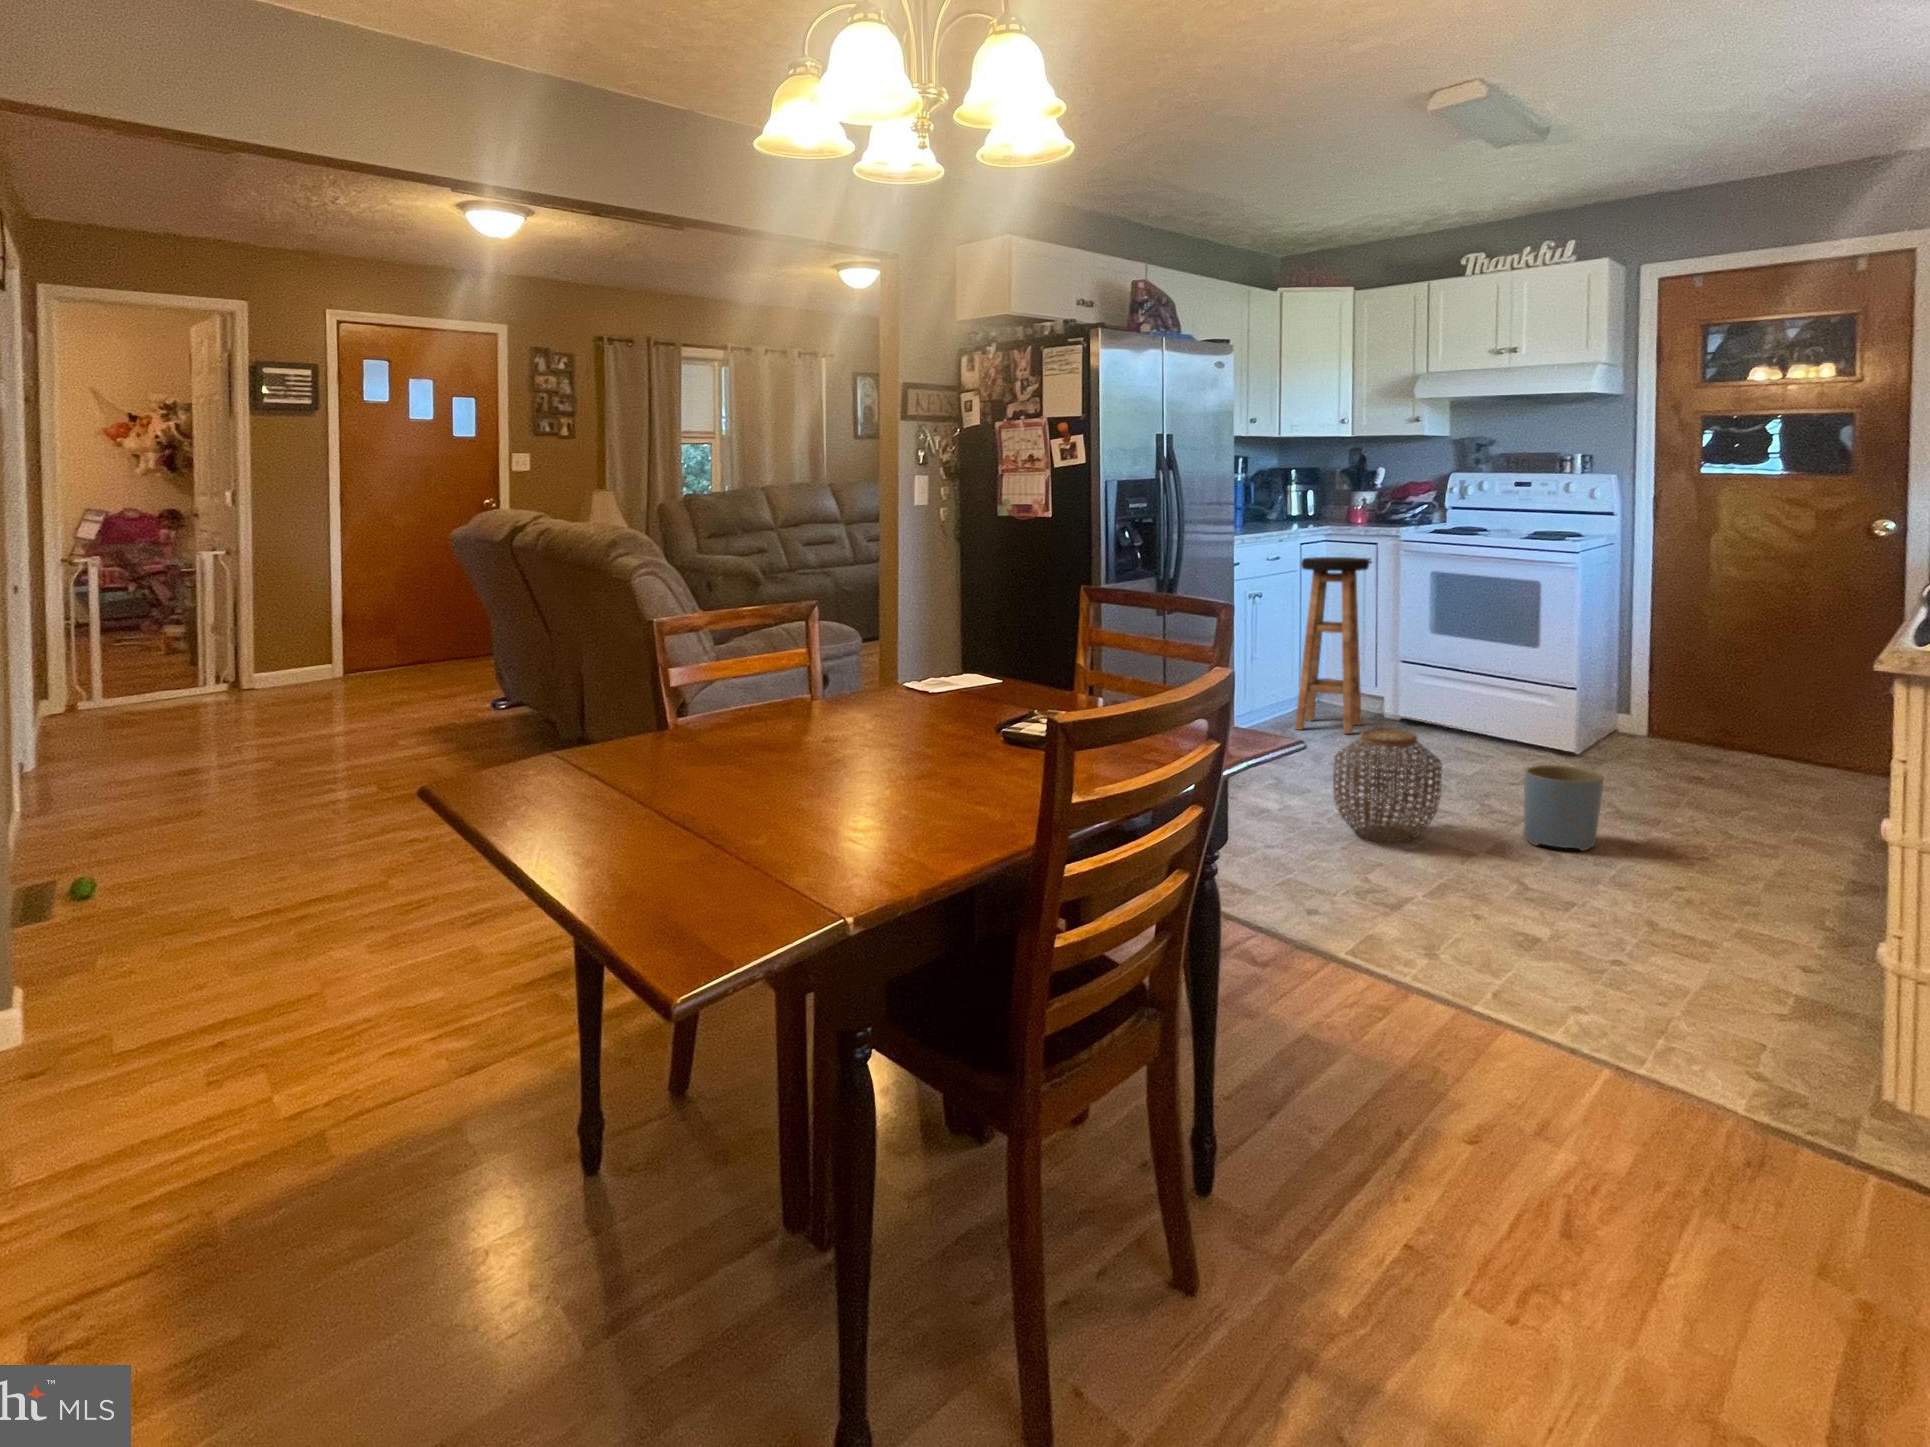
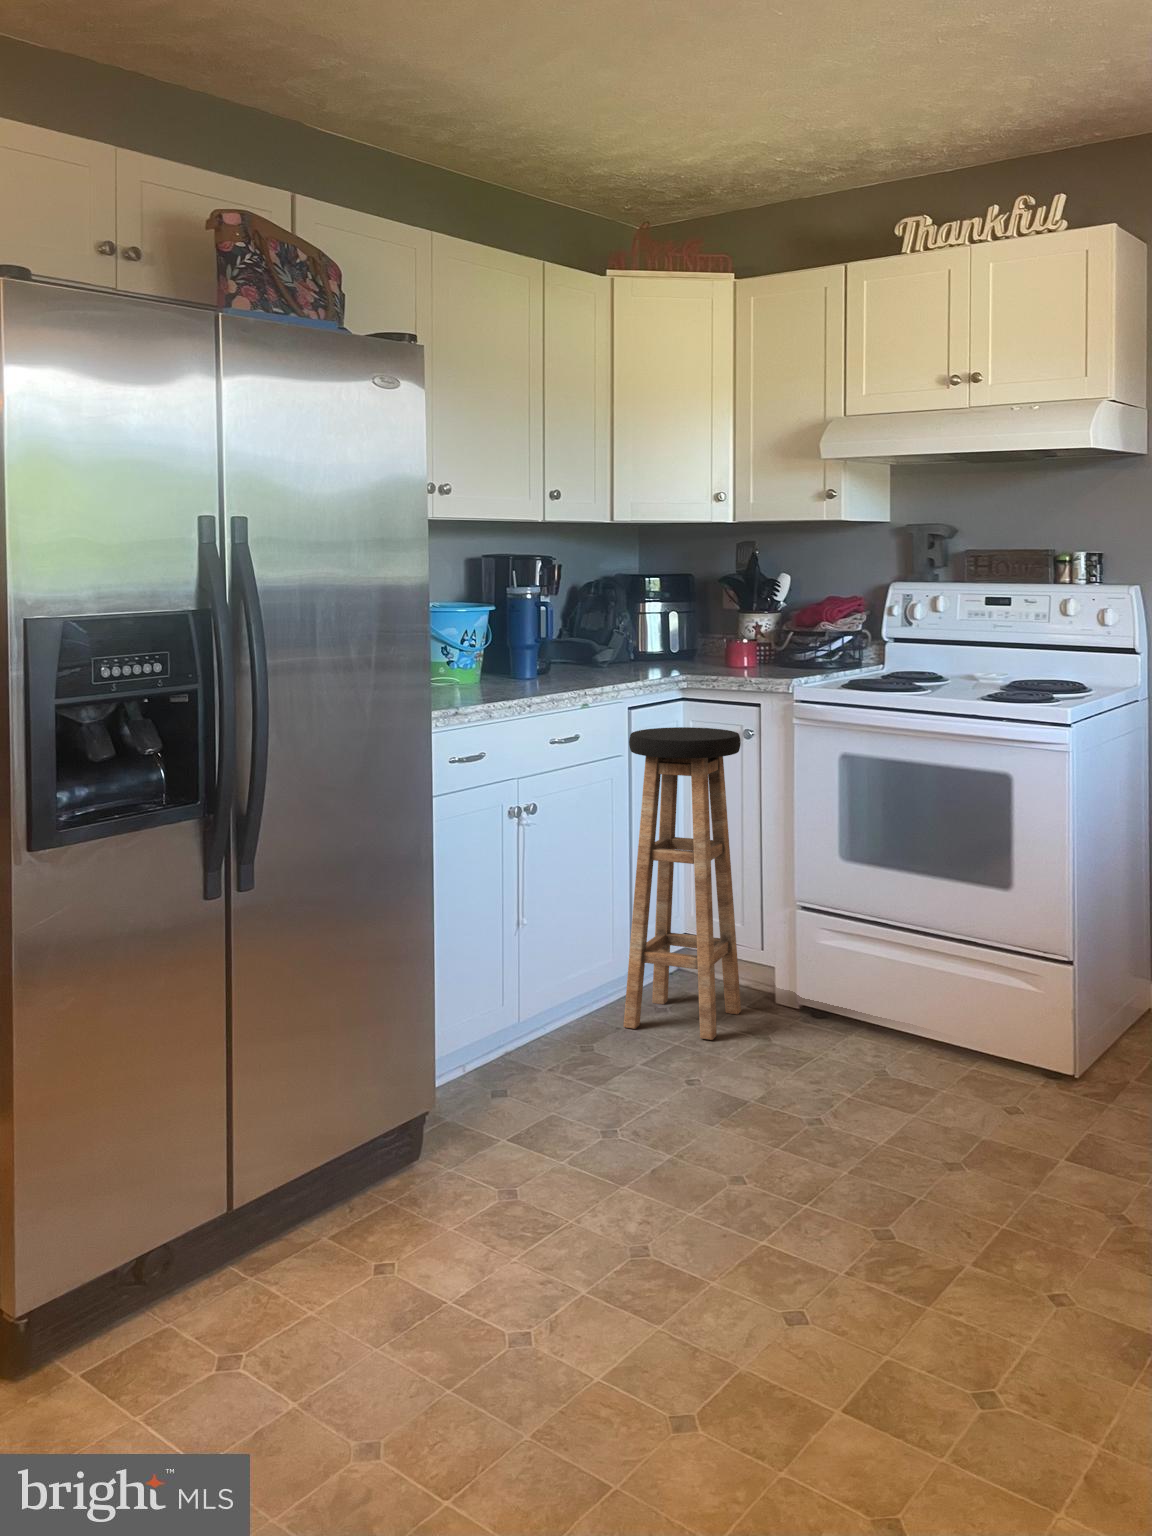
woven basket: present [1333,729,1442,842] -> none [531,1168,755,1446]
planter: present [1524,765,1604,851] -> none [936,1243,1099,1470]

